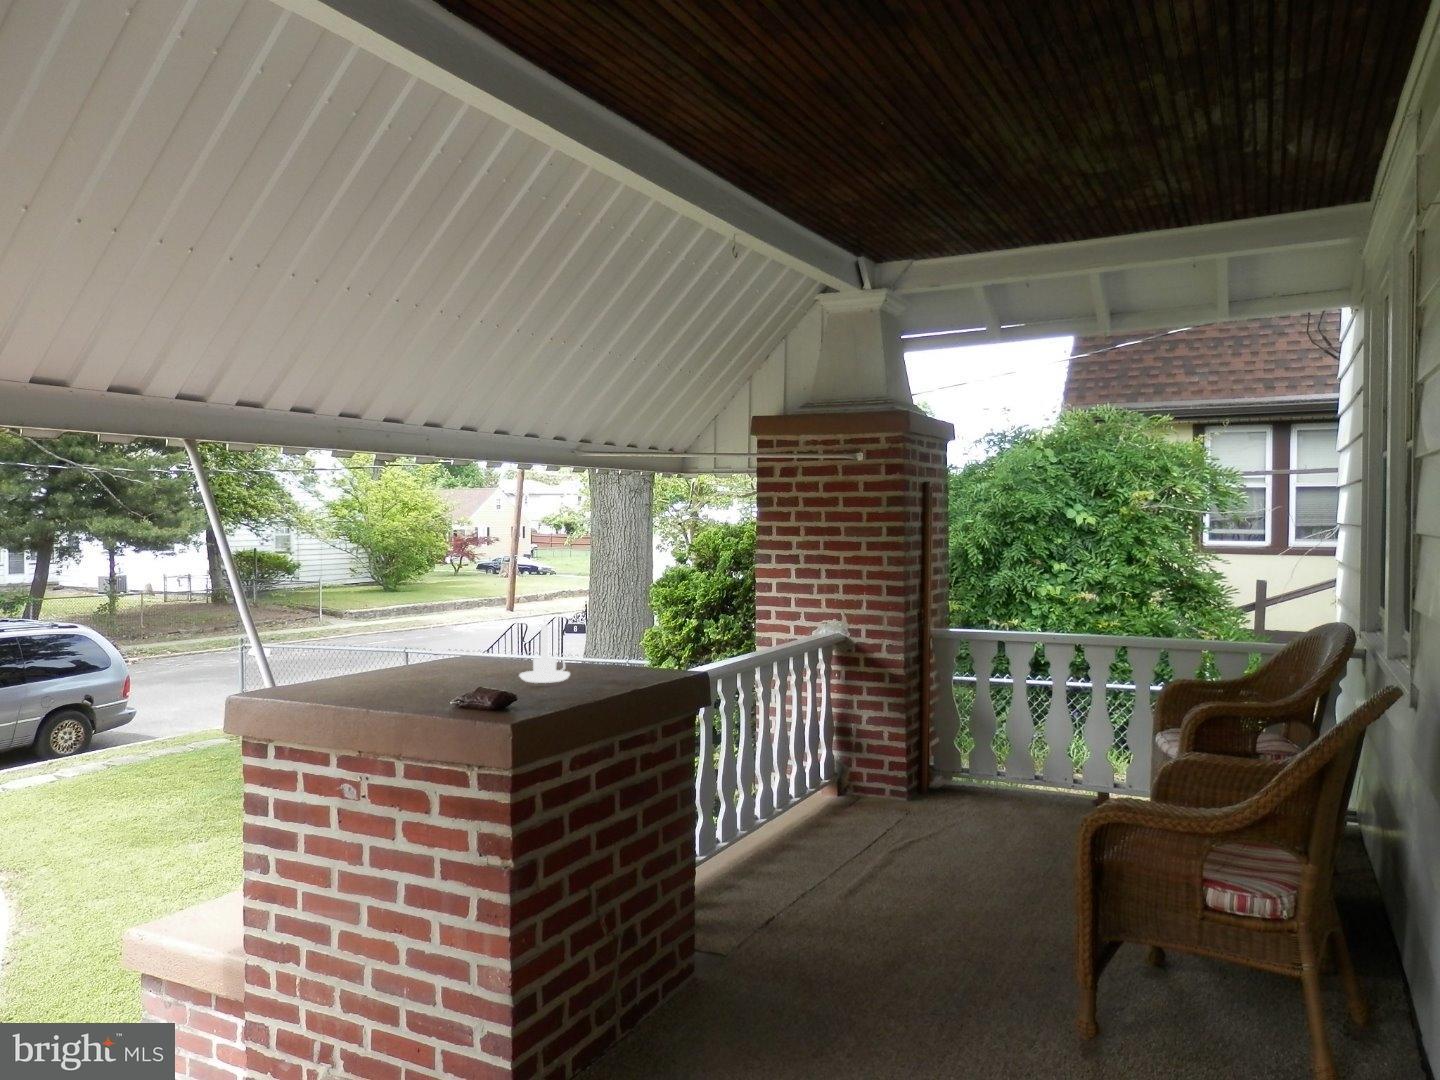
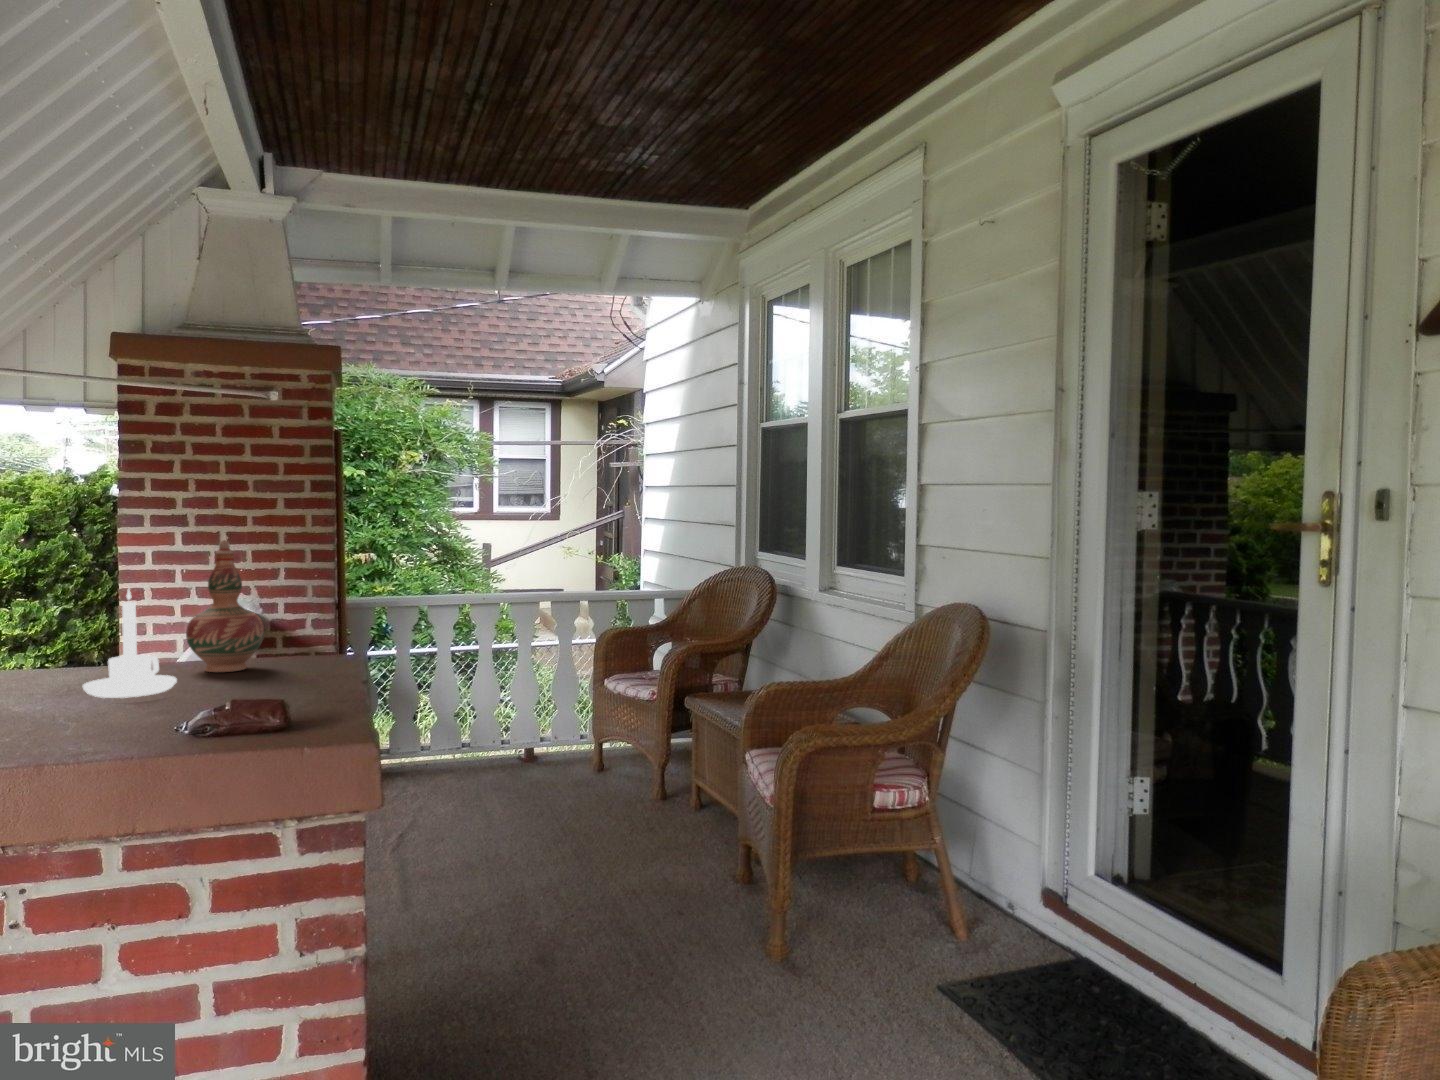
decorative vase: none [603,586,650,675] -> present [186,540,264,672]

